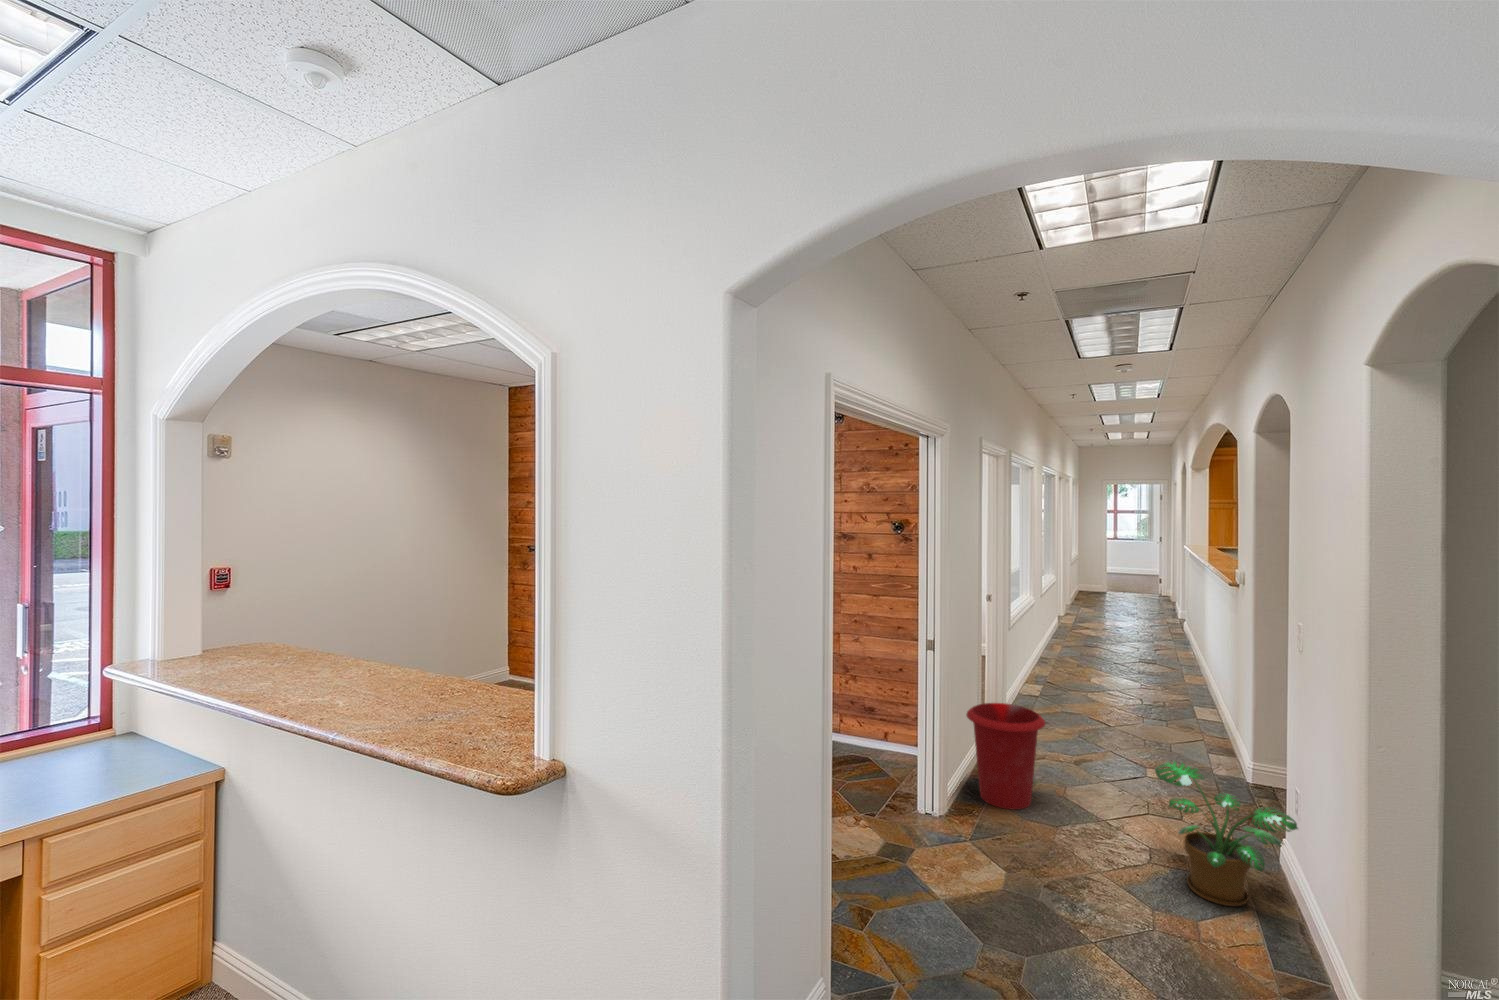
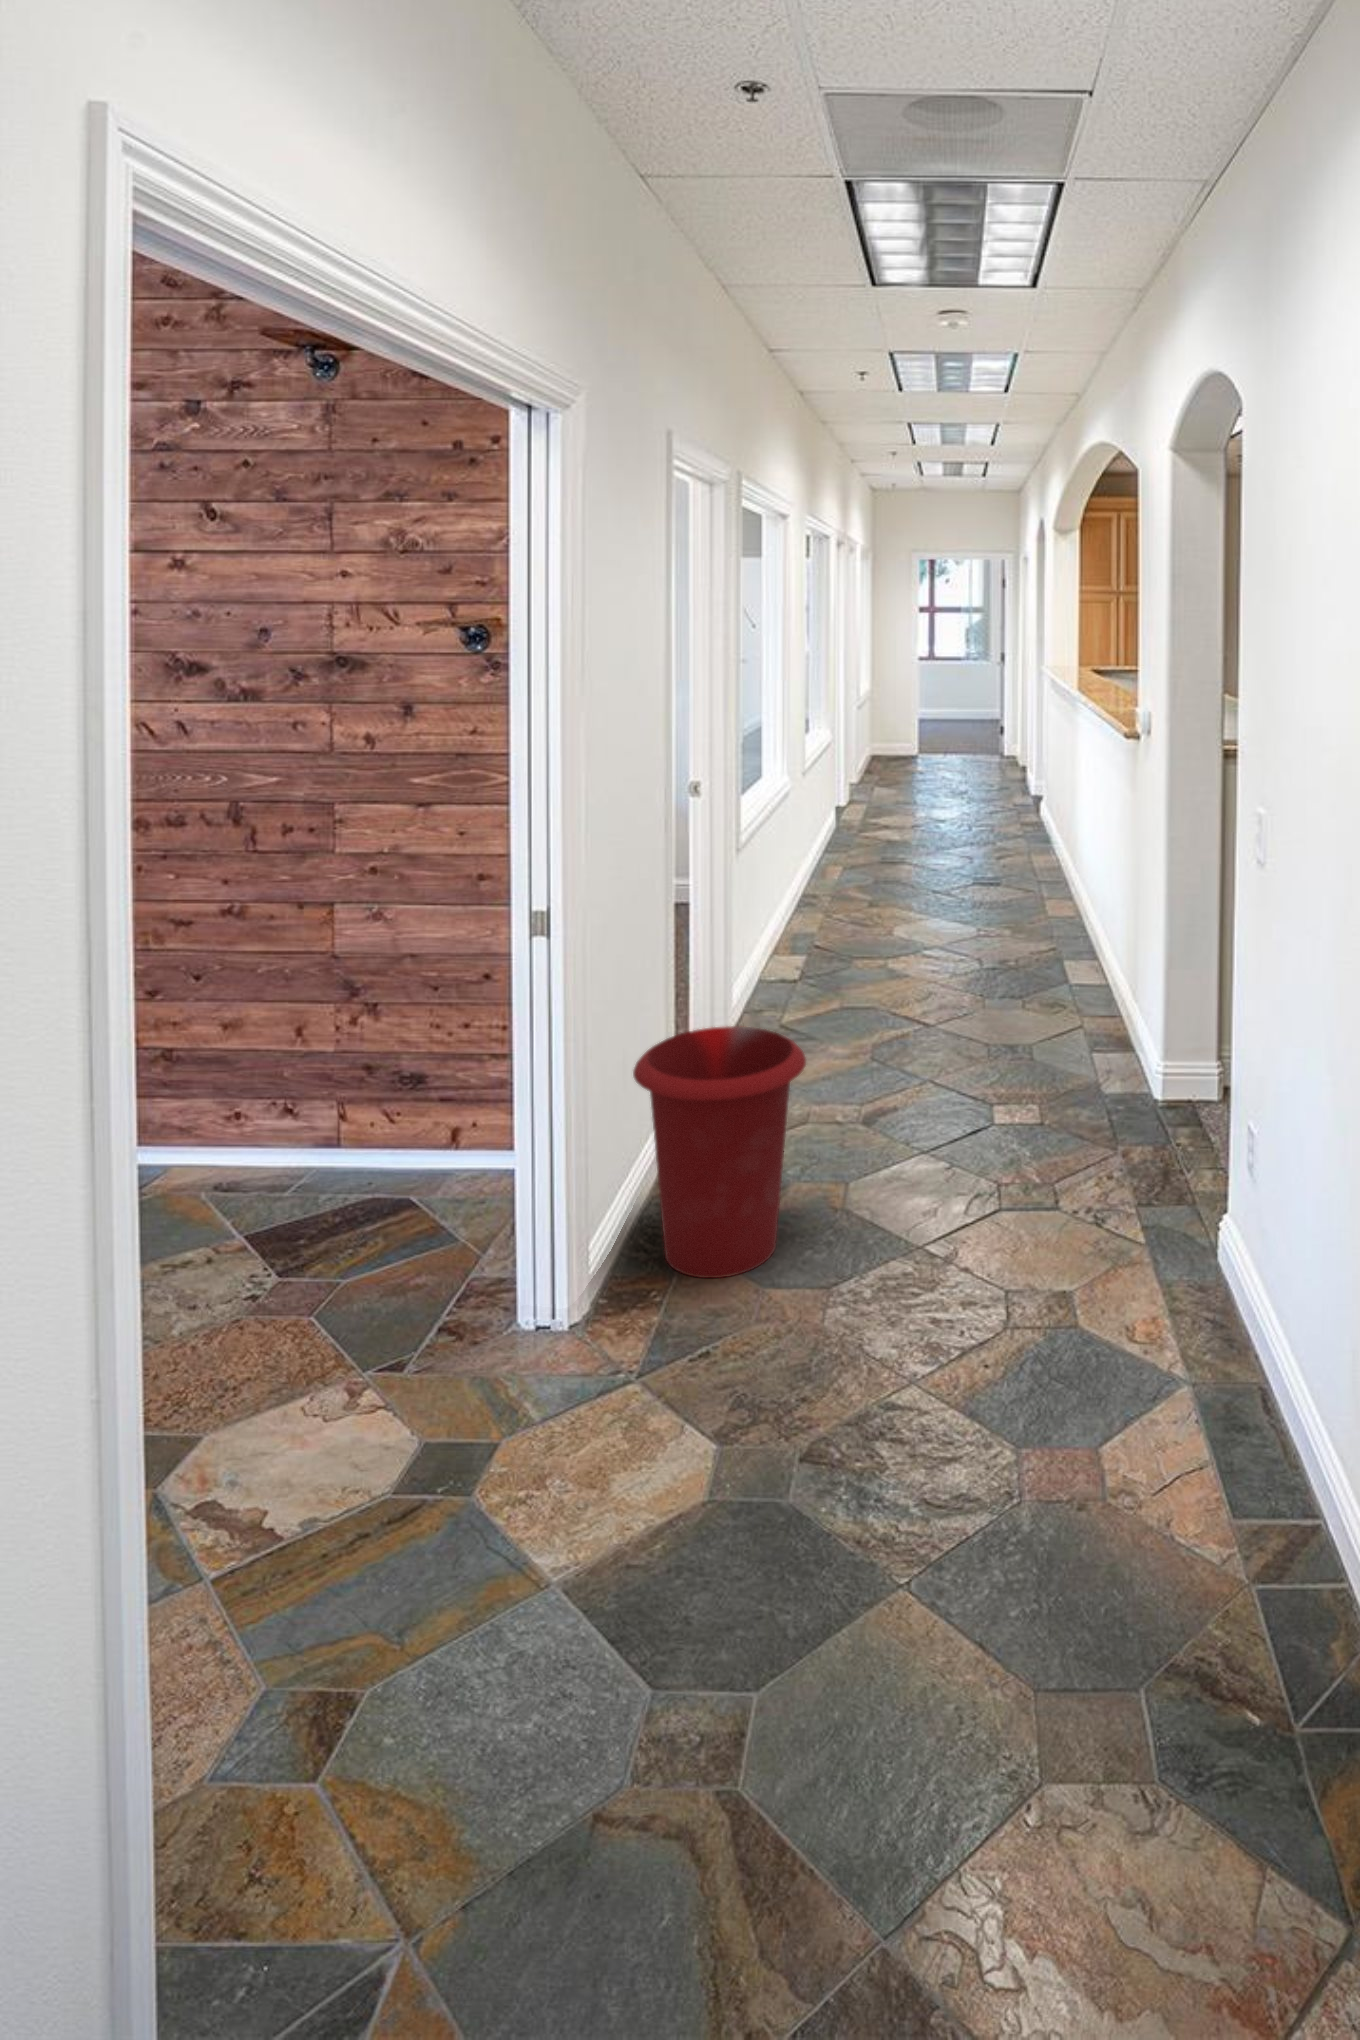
potted plant: present [1155,760,1298,906] -> none [1015,1102,1266,1404]

